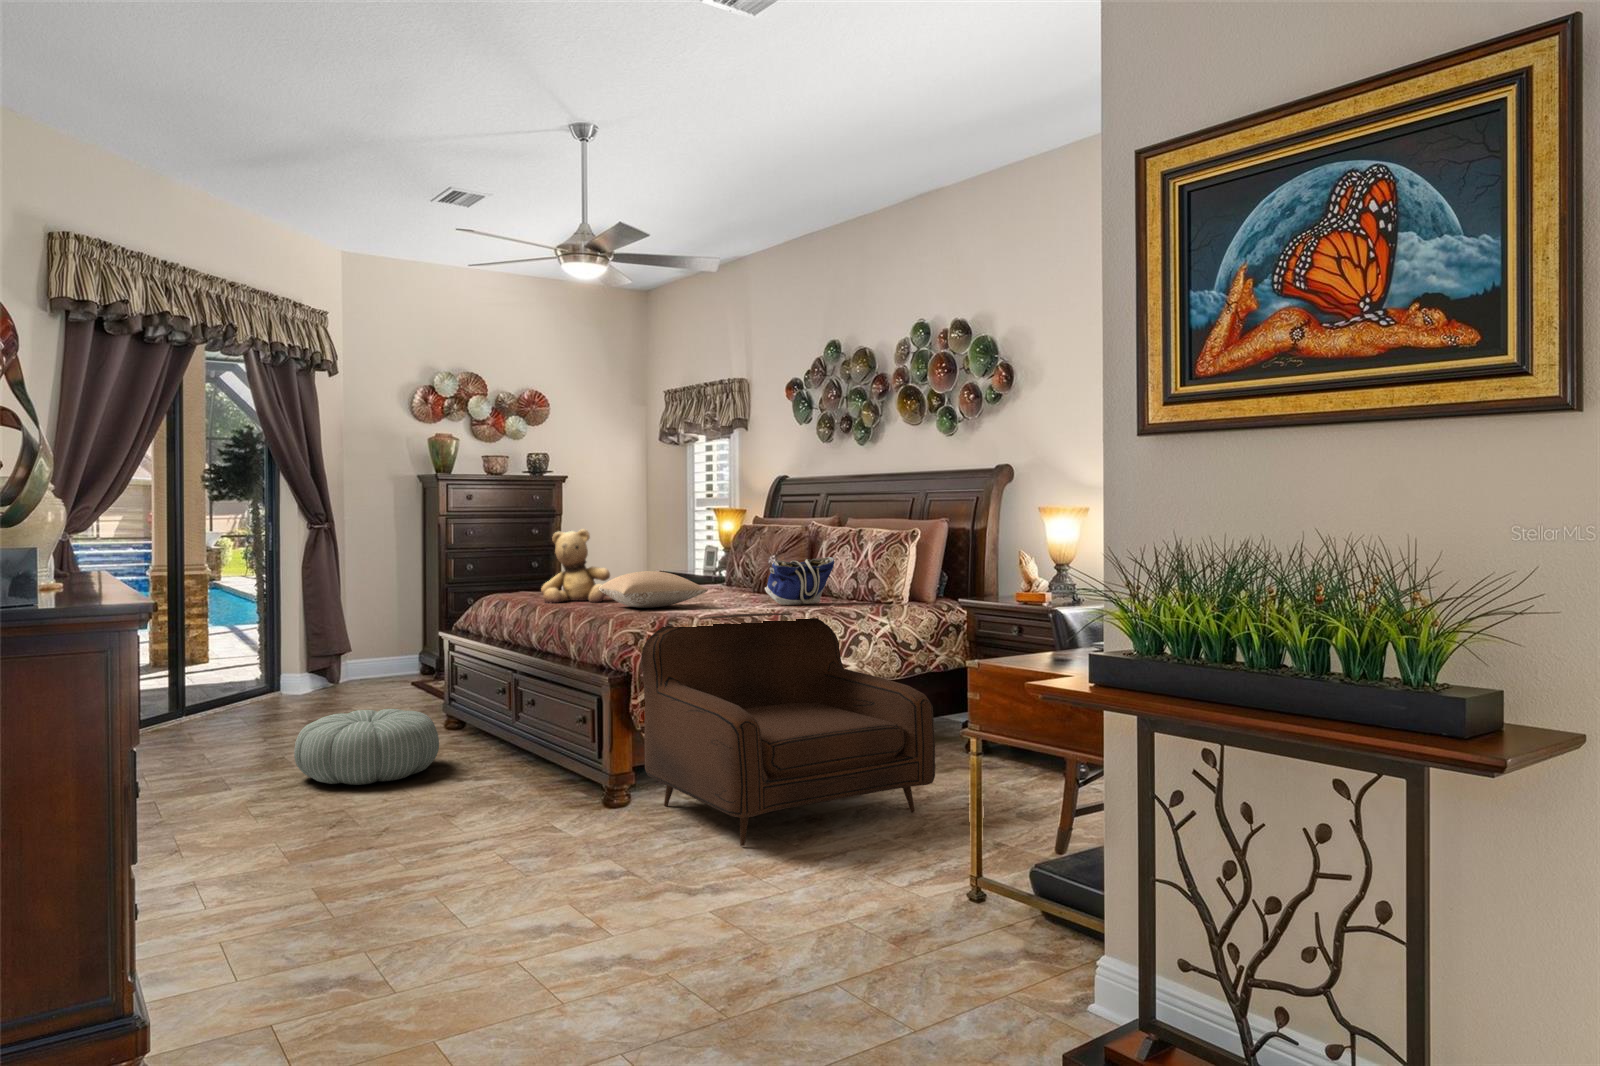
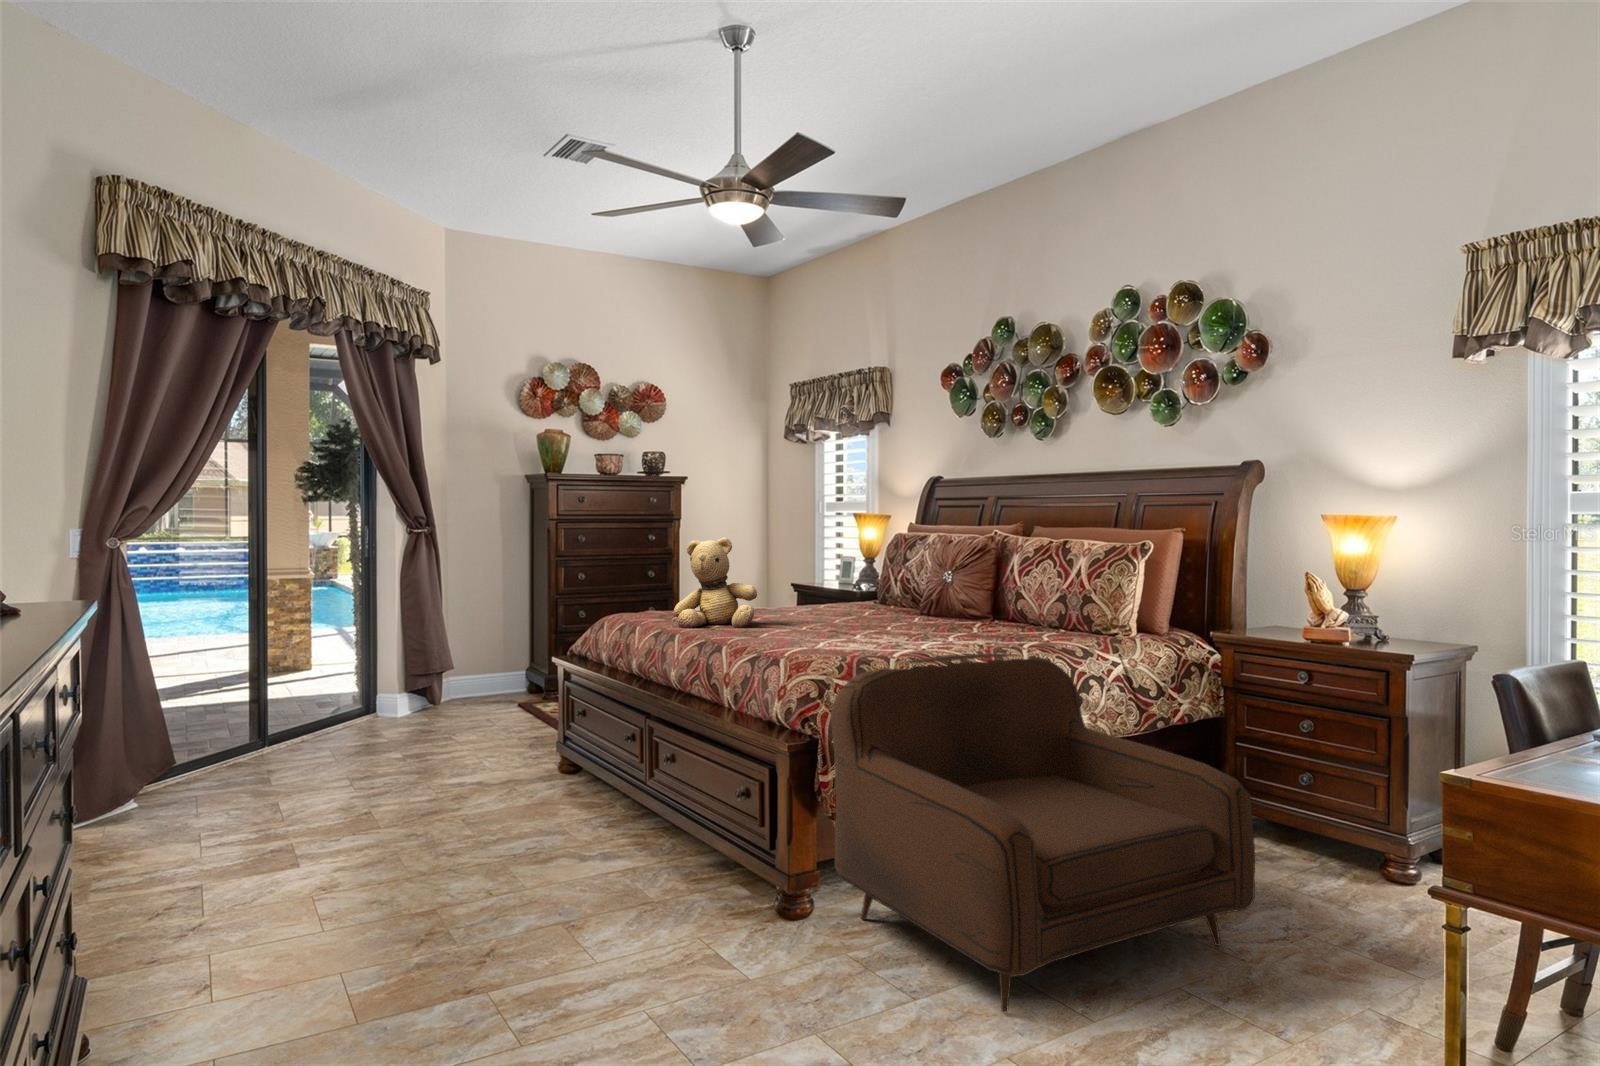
tote bag: present [765,557,834,605] -> none [956,576,1044,636]
pillow: present [599,571,708,608] -> none [752,593,893,639]
pouf: present [294,709,439,785] -> none [377,761,556,867]

